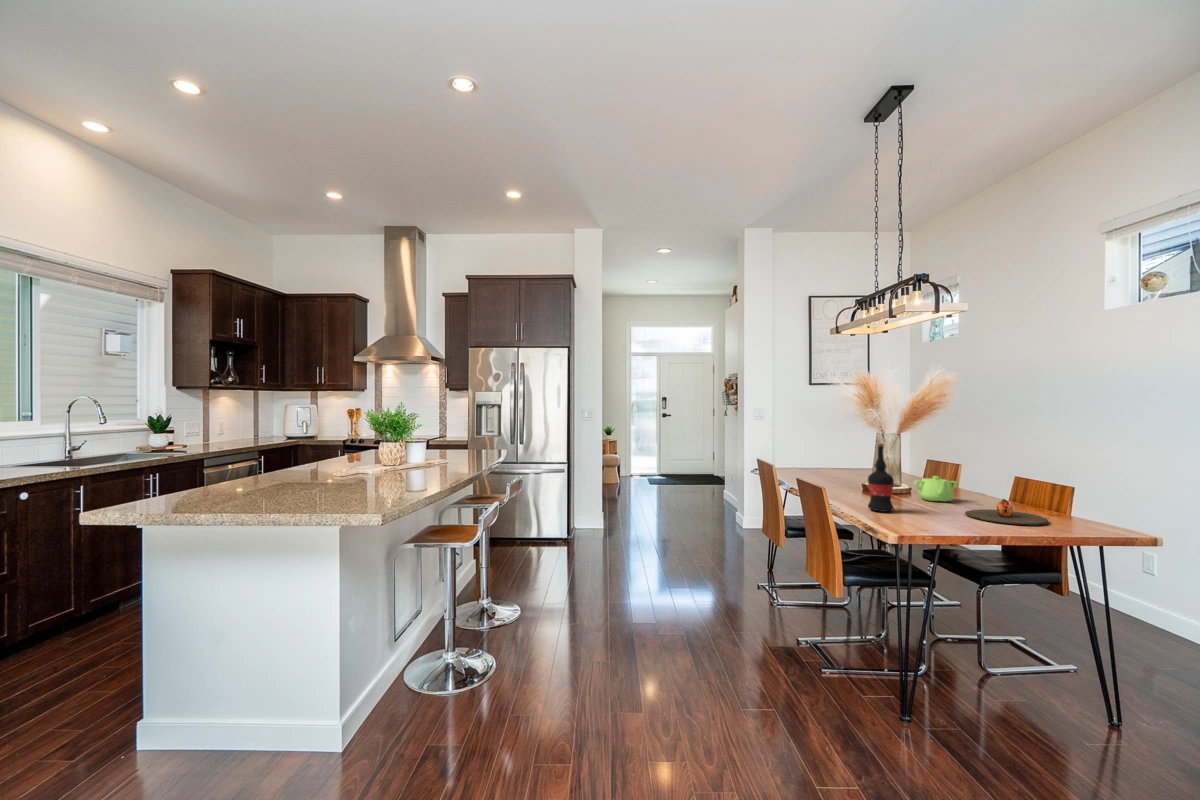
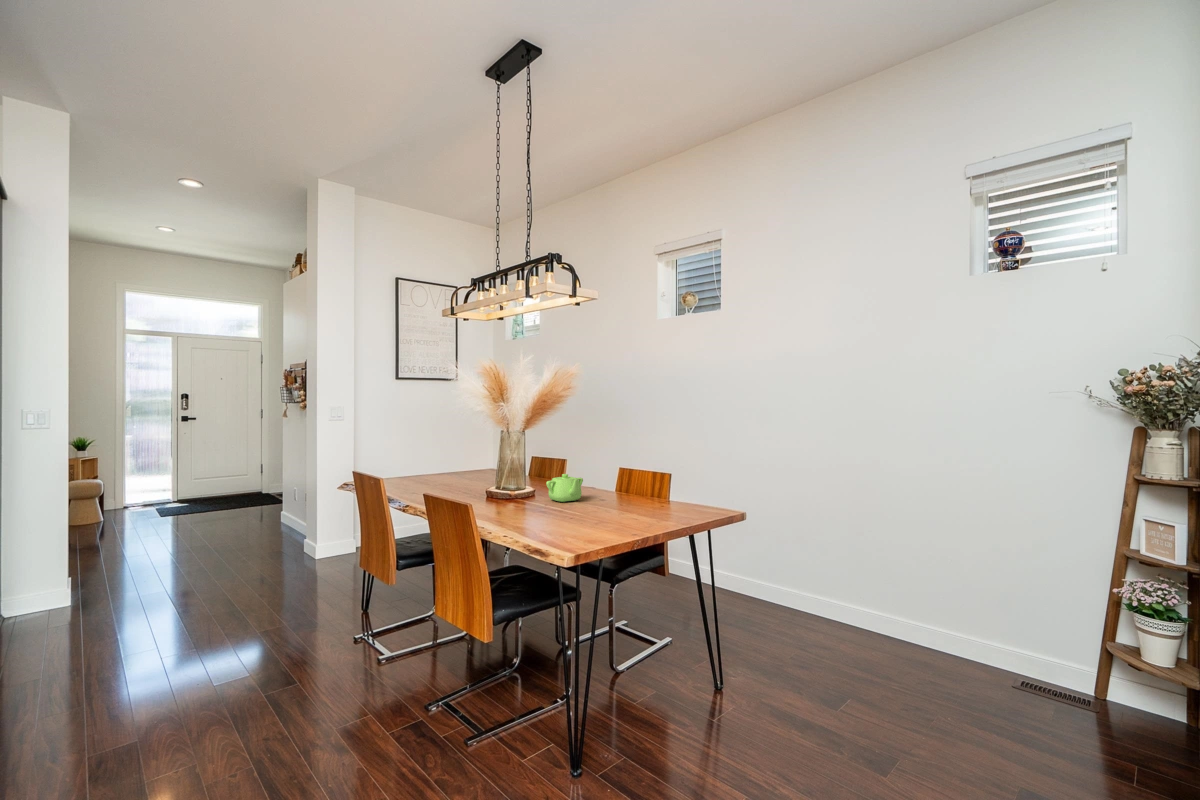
wine bottle: present [868,443,894,512] -> none [516,442,545,525]
plate: present [965,499,1048,526] -> none [604,492,671,519]

